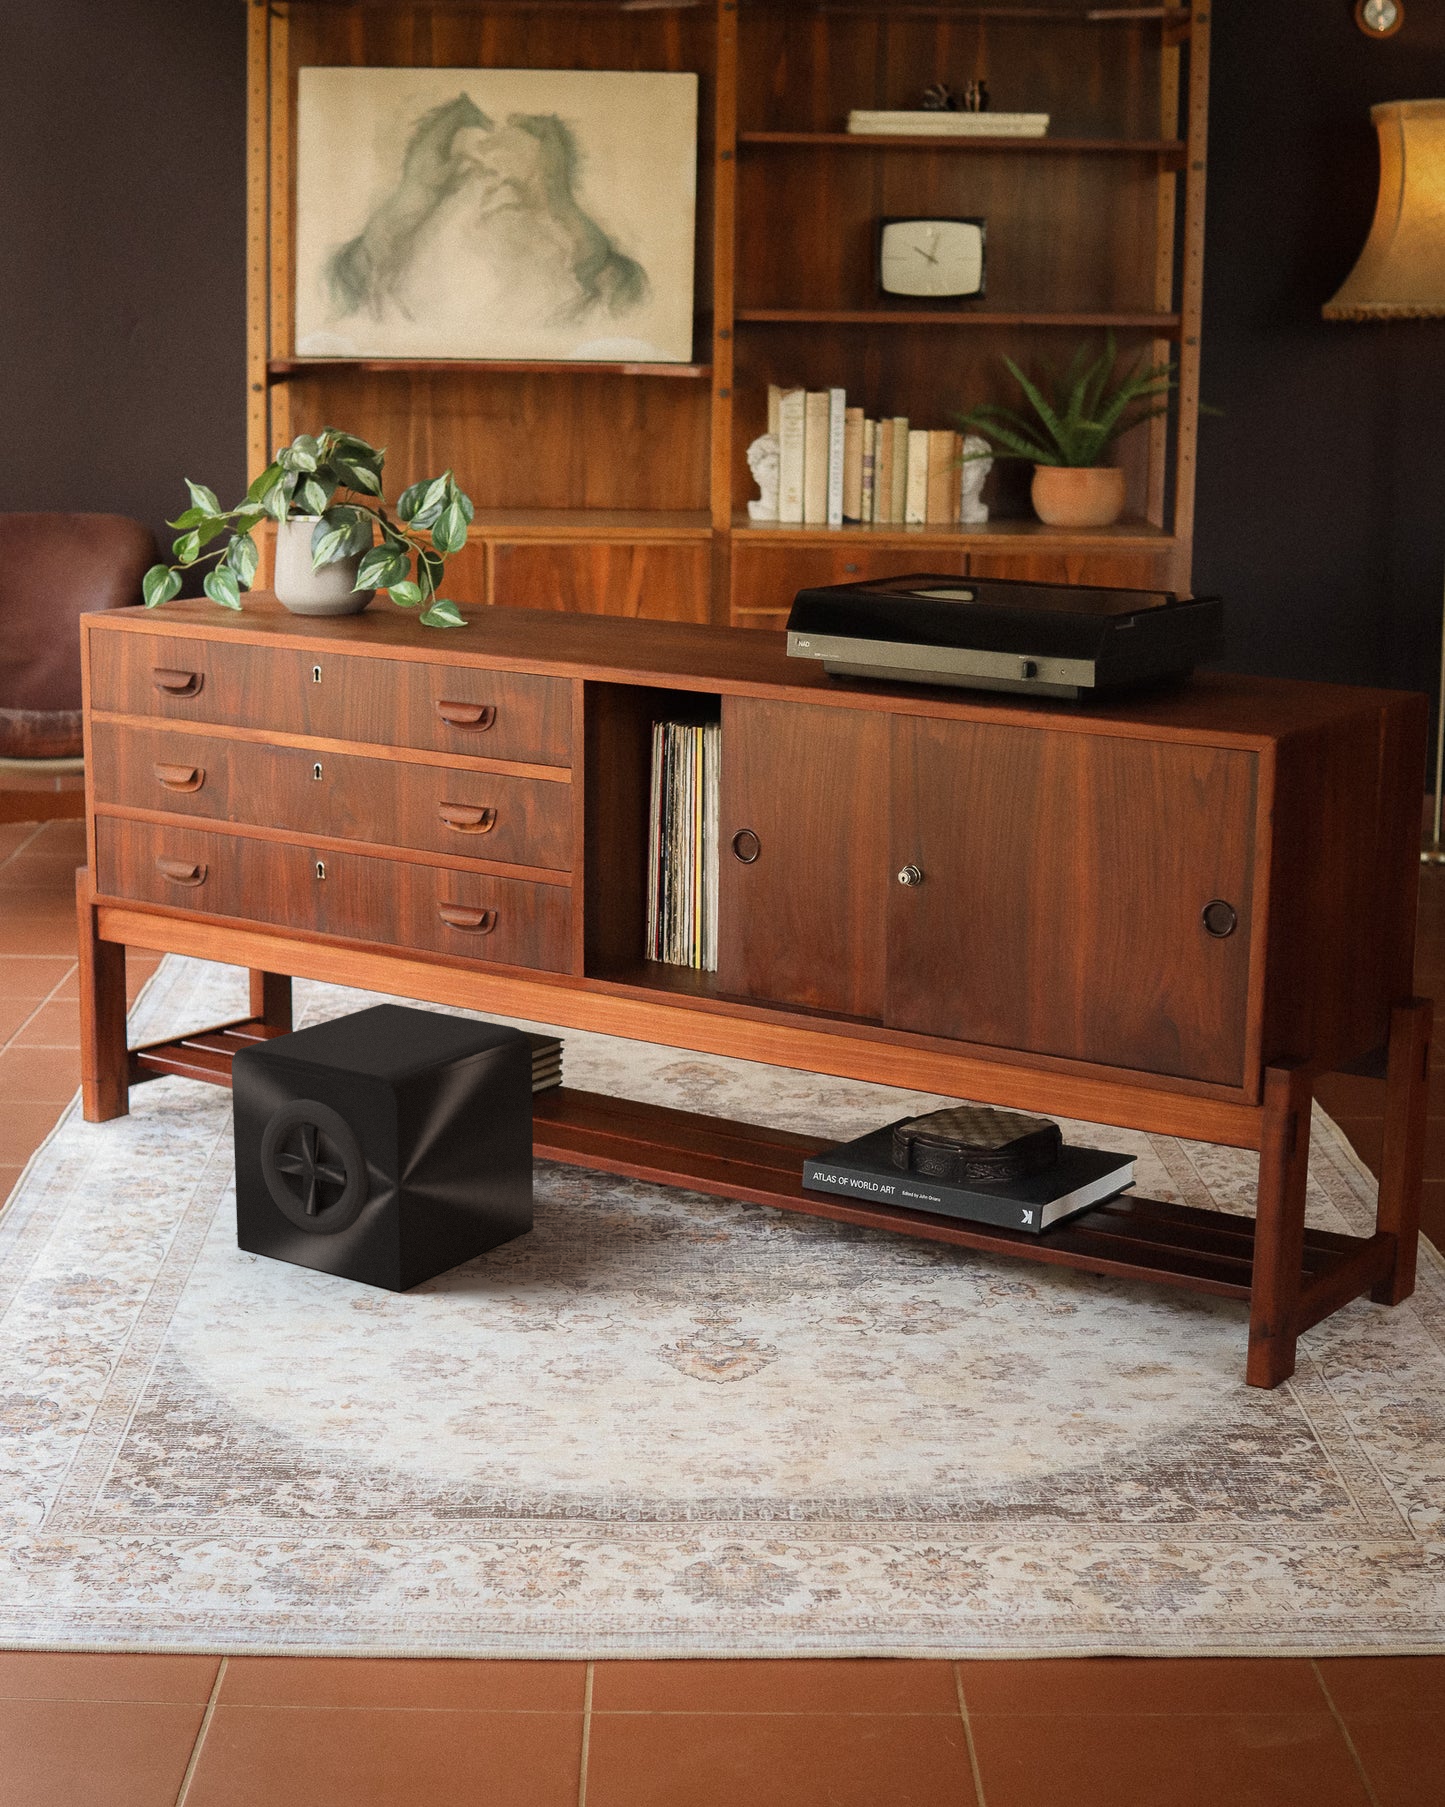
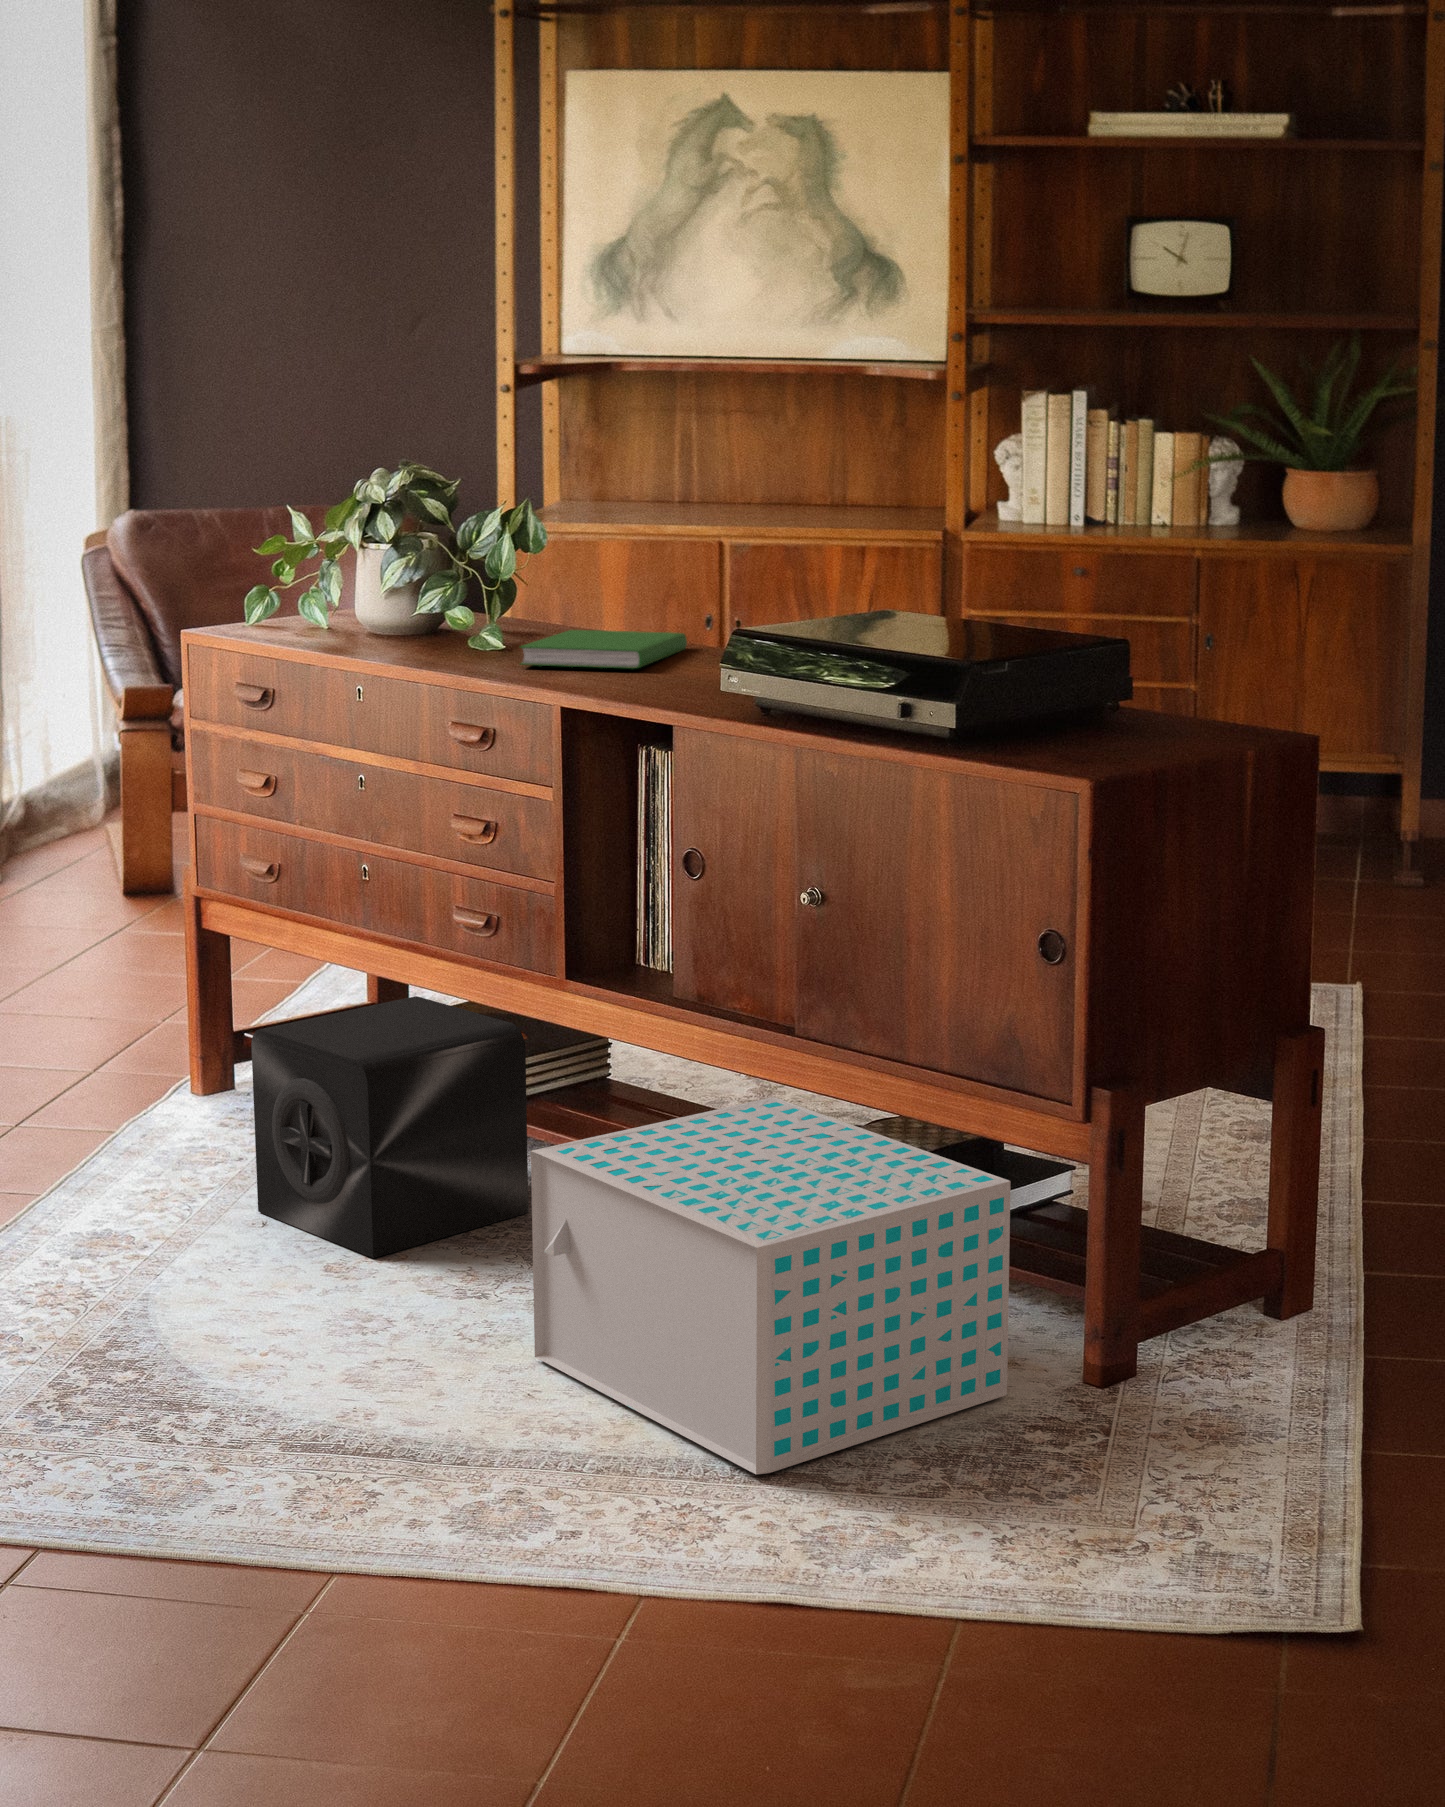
hardcover book: none [507,609,654,645] -> present [520,630,687,669]
storage box: none [654,1092,1179,1507] -> present [531,1097,1011,1474]

